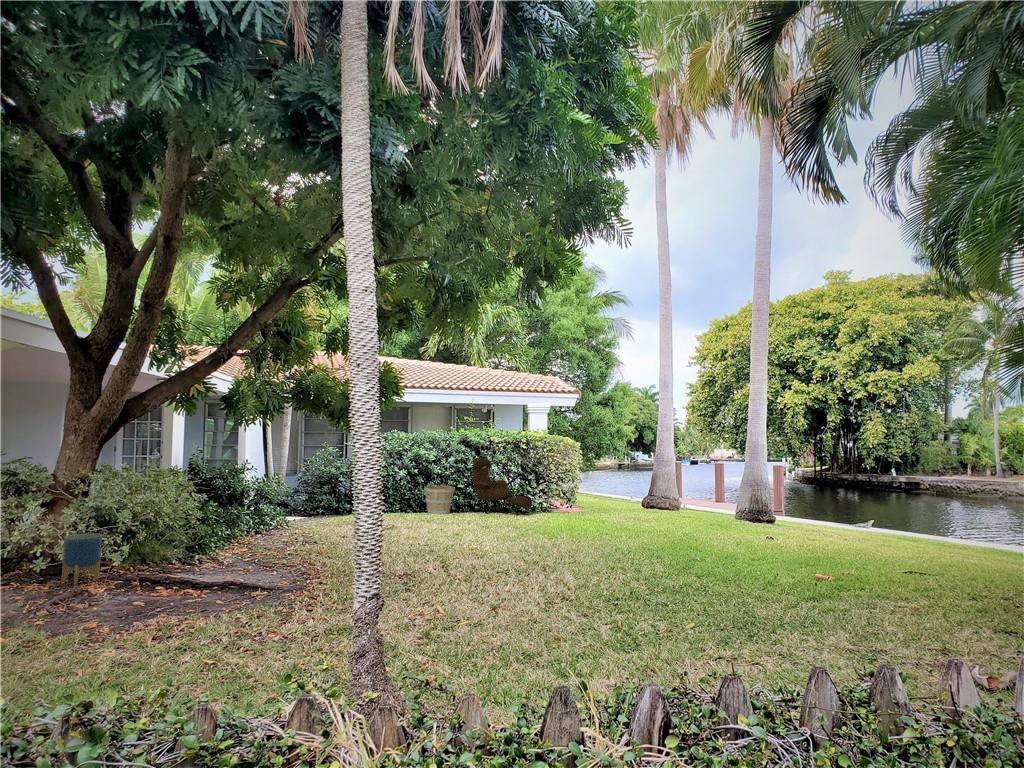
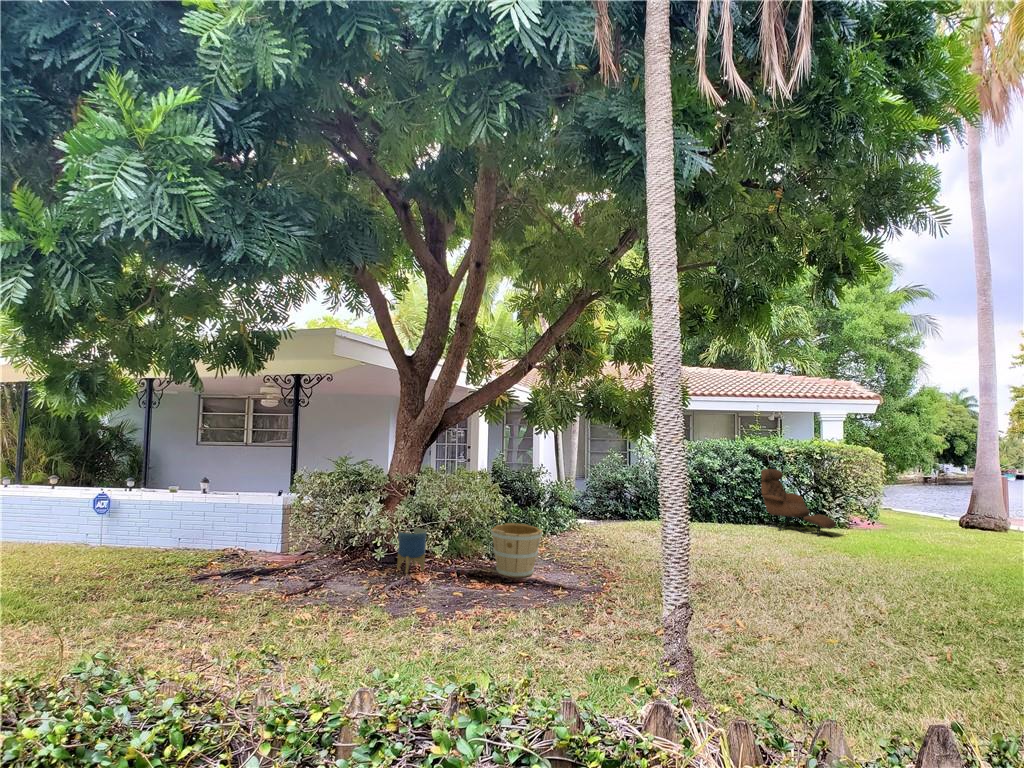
wooden bucket: present [424,485,455,514] -> present [491,523,542,577]

